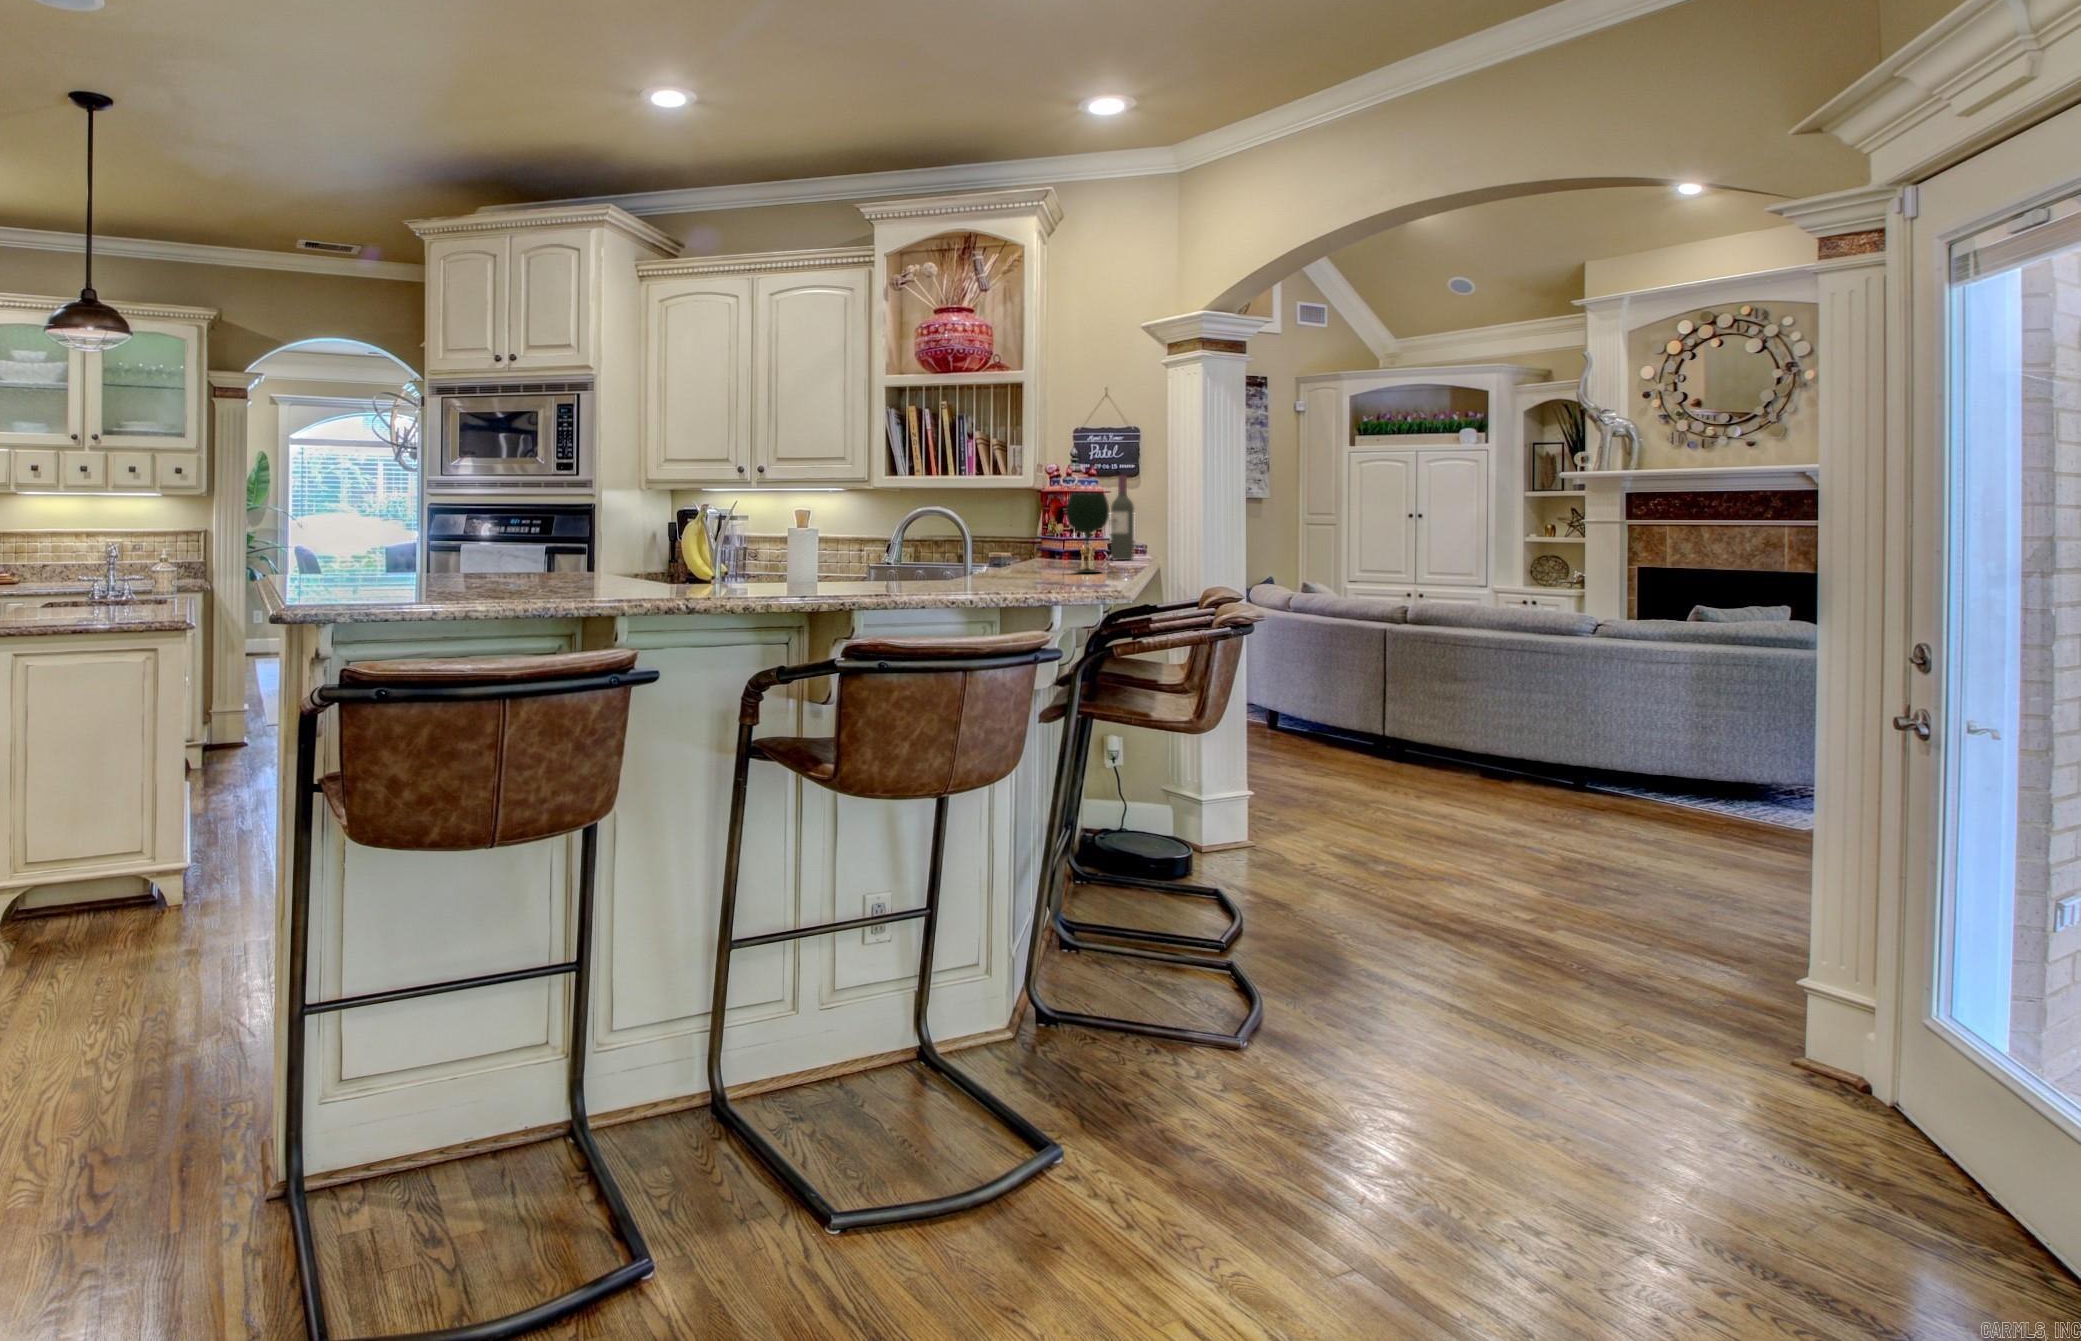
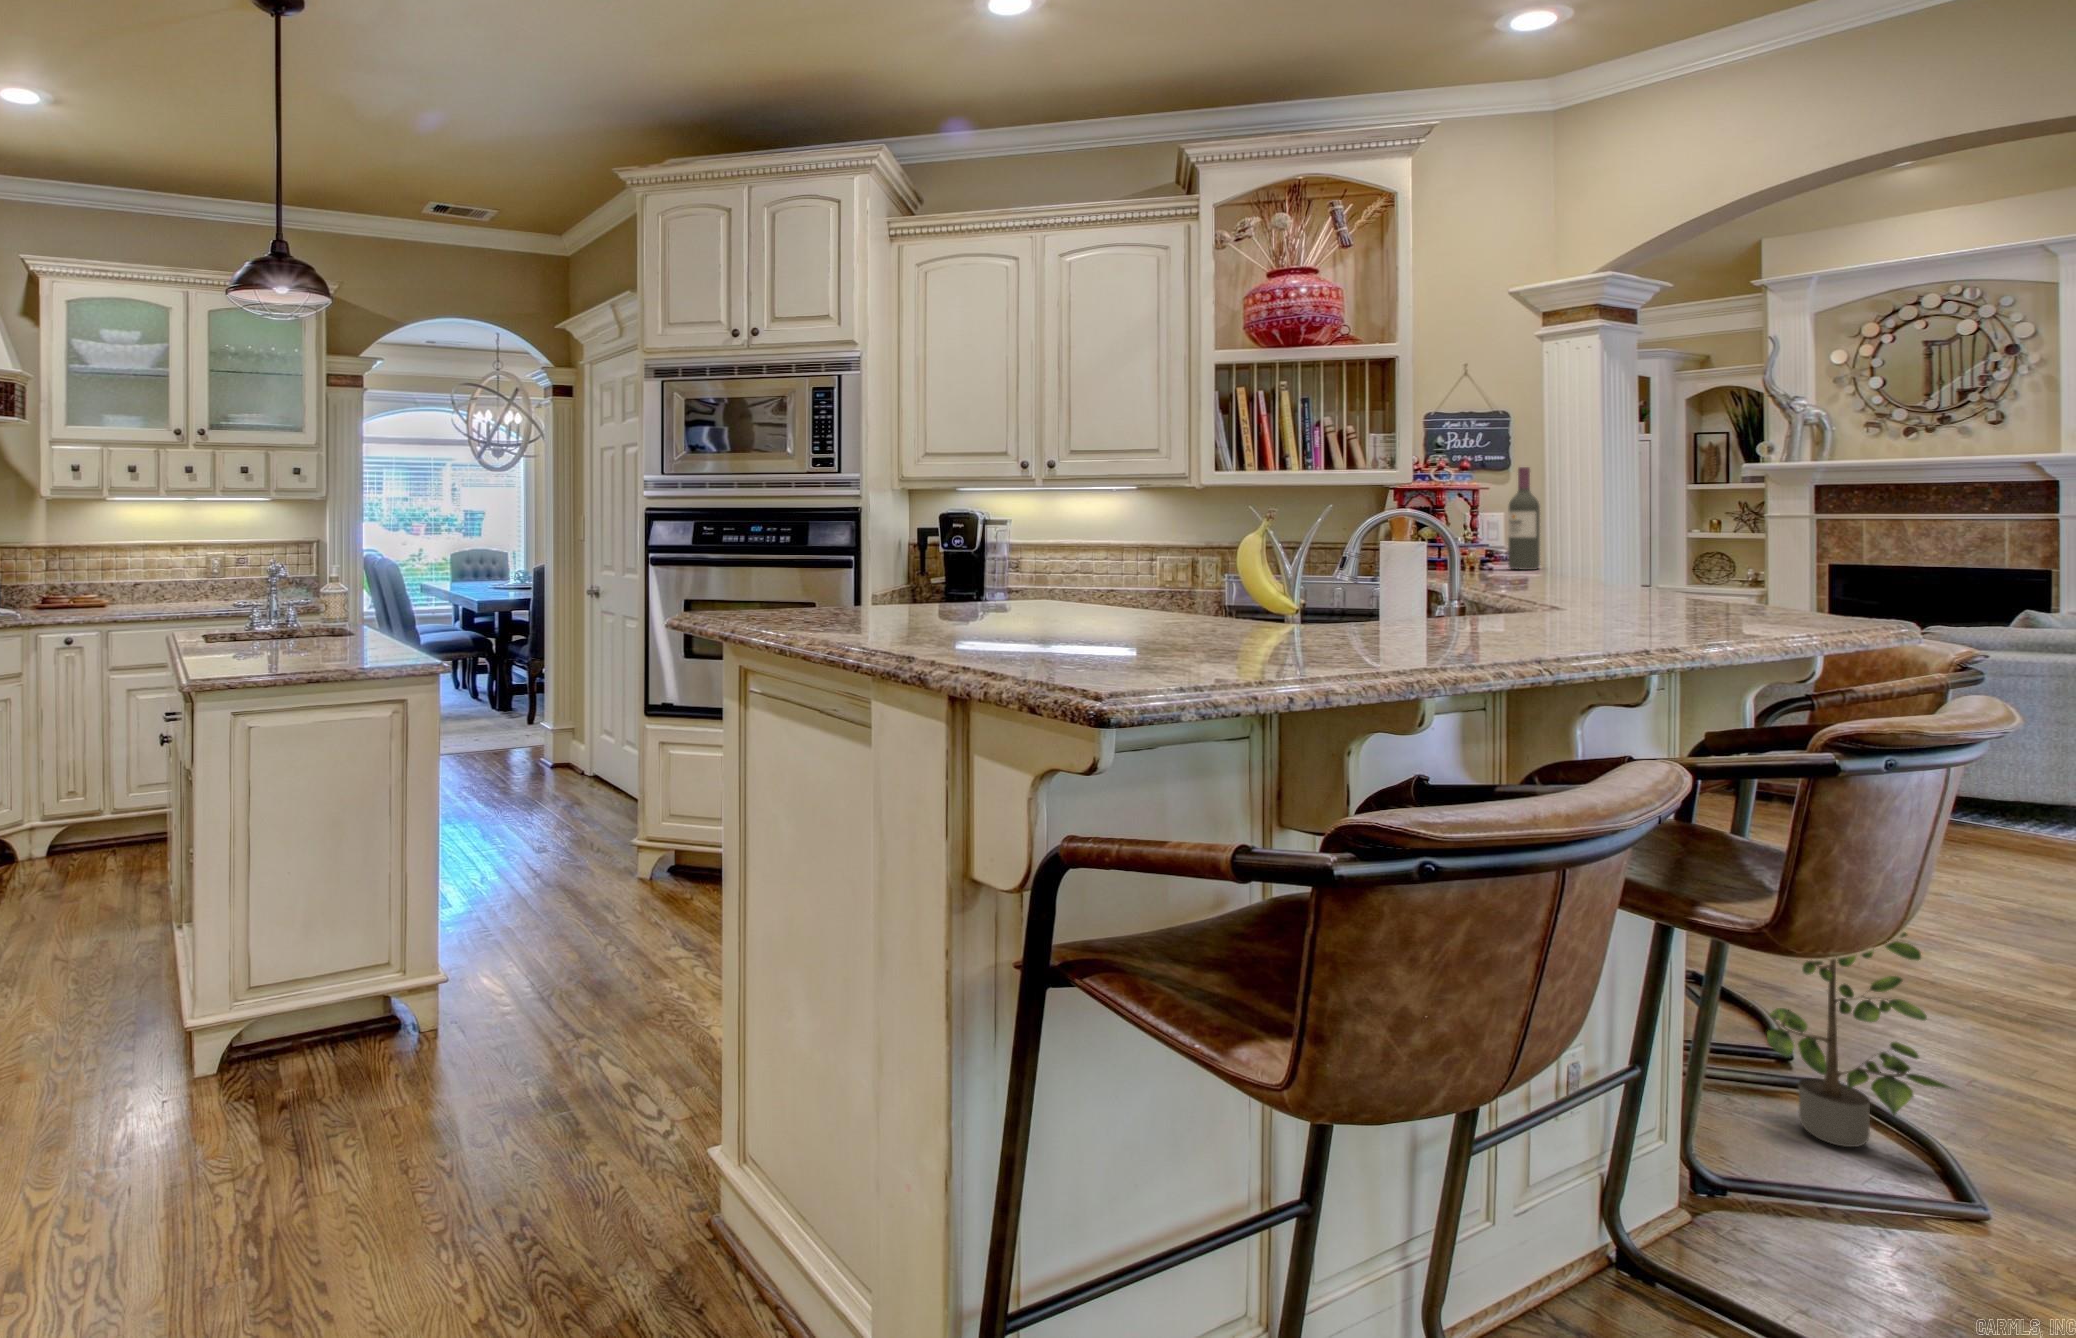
wine glass: present [1066,493,1109,573] -> none [1622,488,1692,593]
potted plant: none [1131,812,1236,989] -> present [1767,932,1950,1147]

